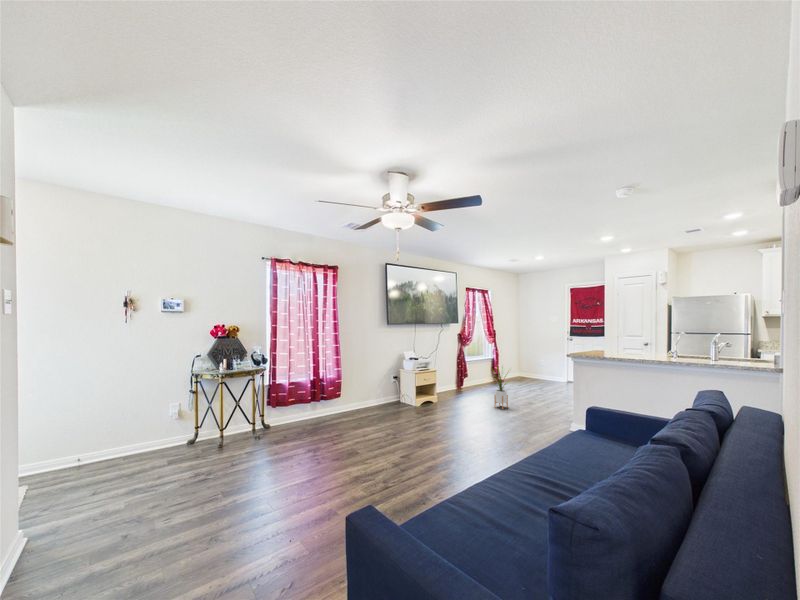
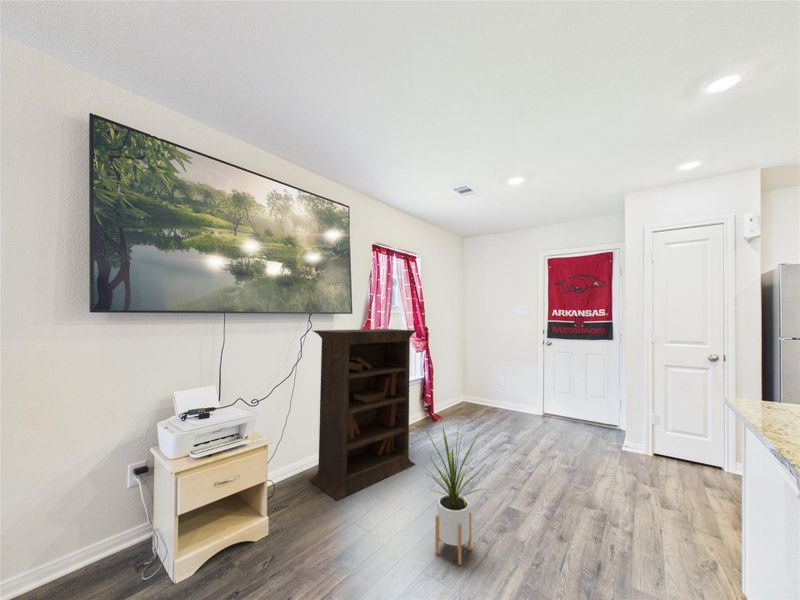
bookcase: none [442,330,489,398] -> present [309,329,417,500]

